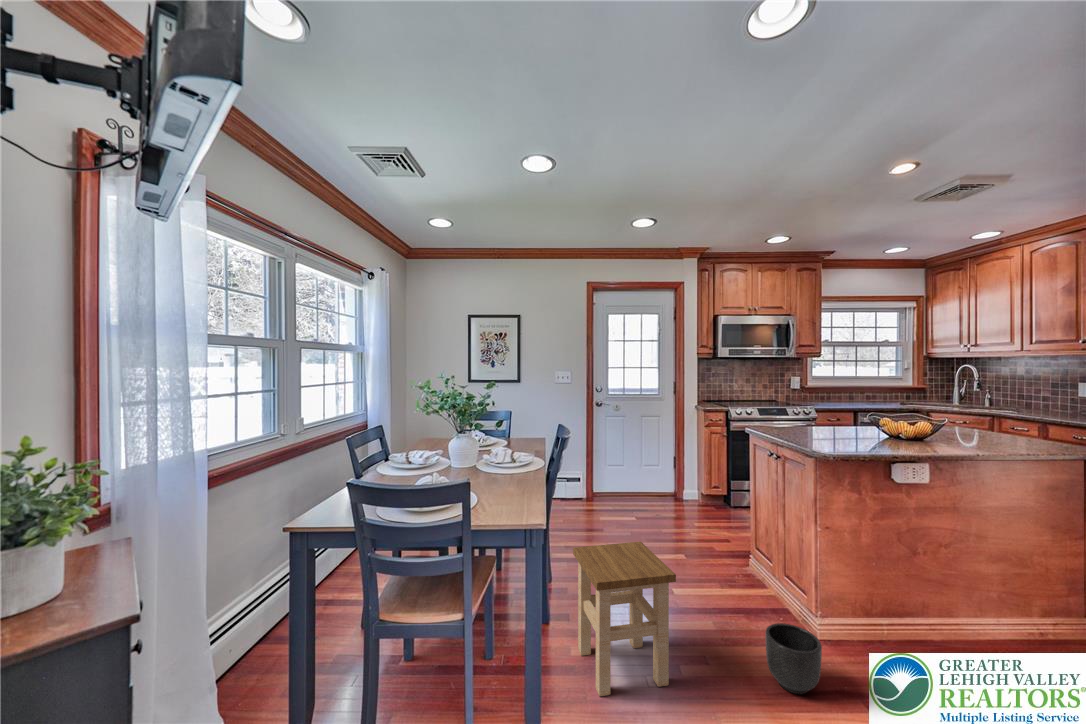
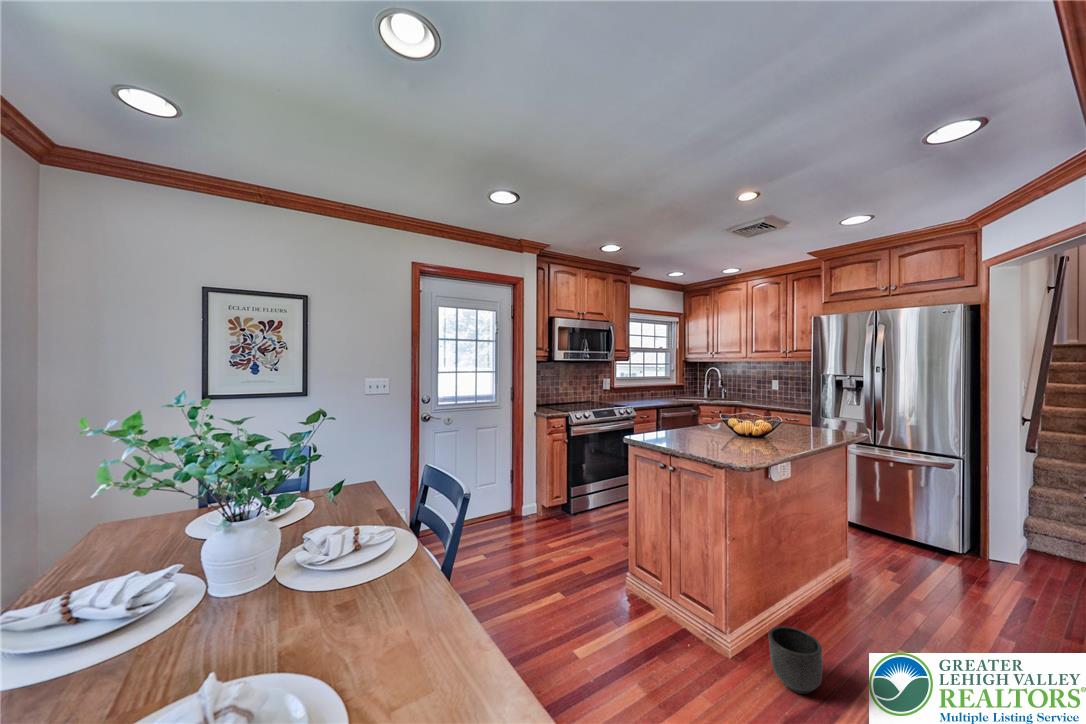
stool: present [573,542,676,696] -> none [588,550,682,696]

